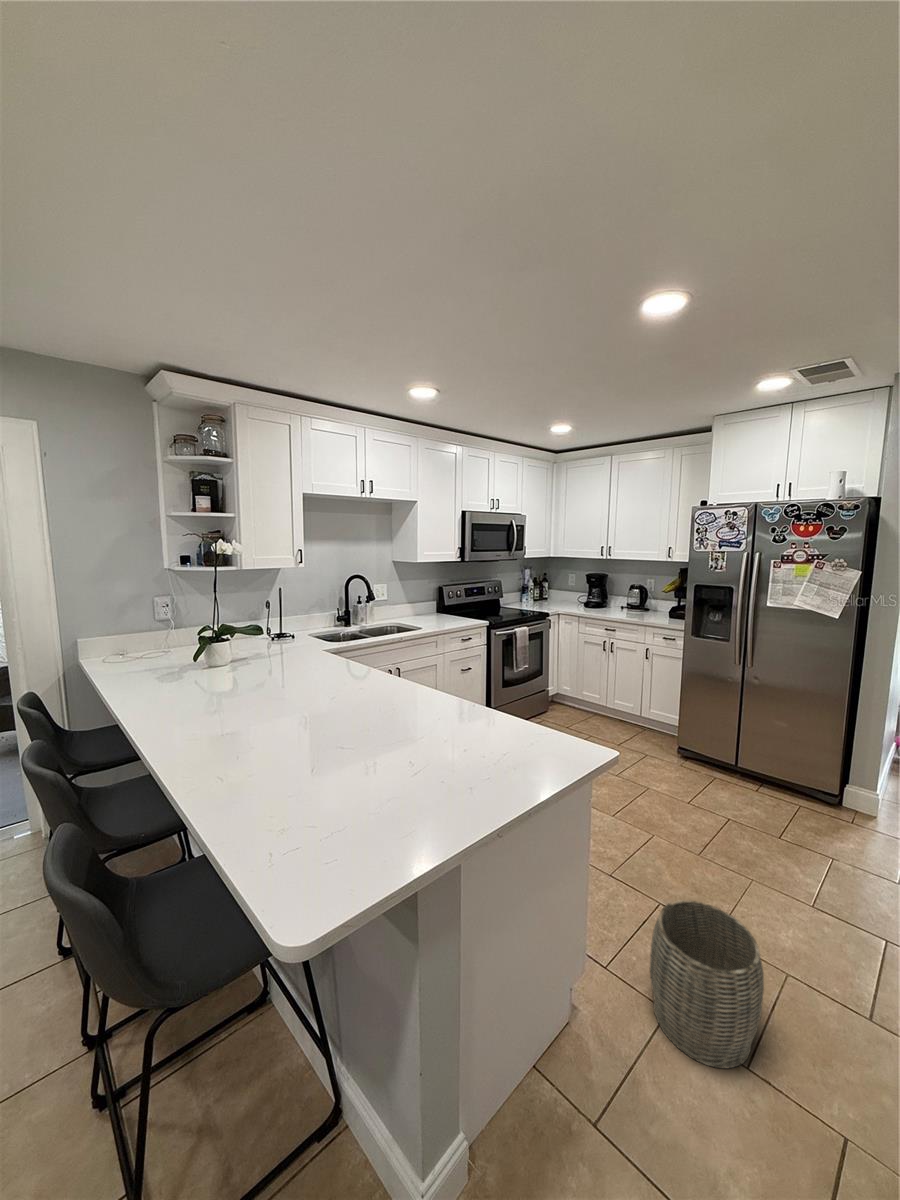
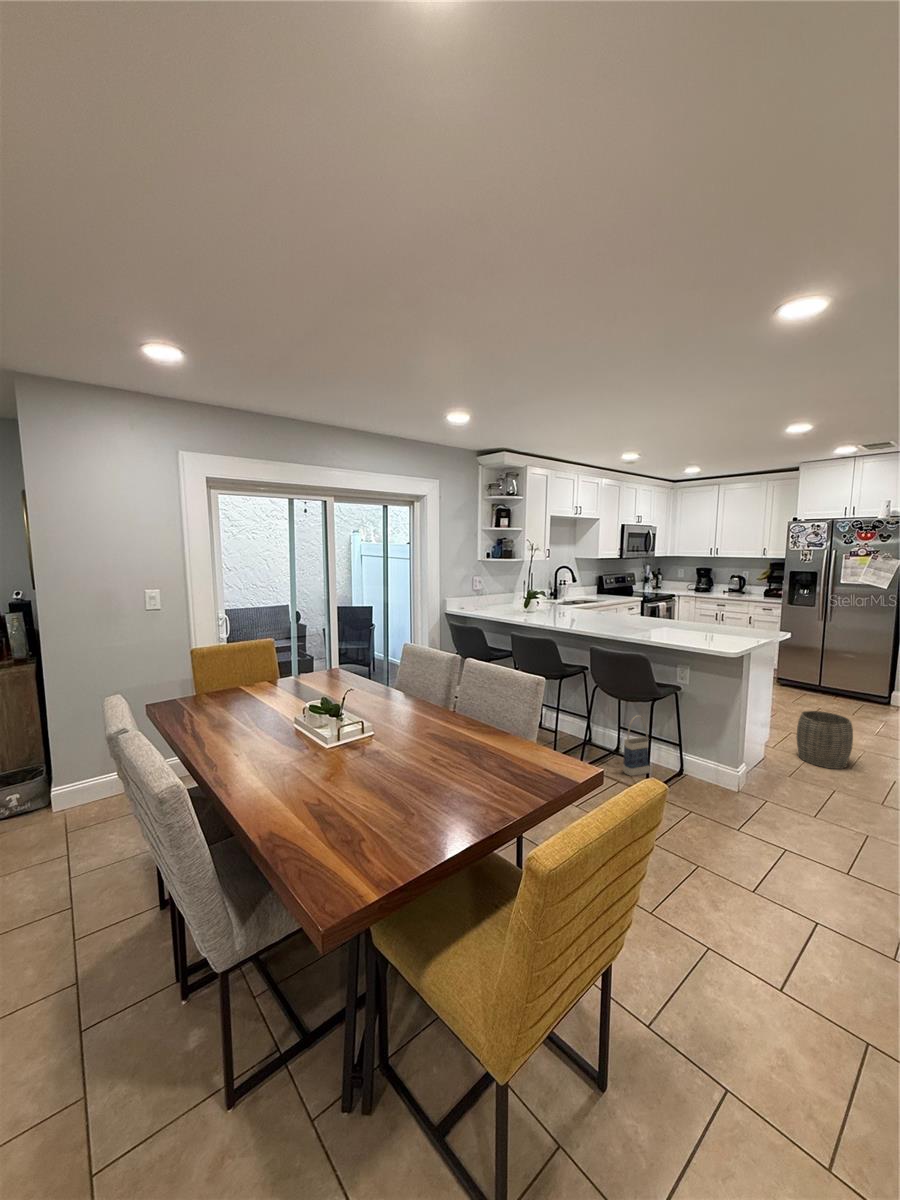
bag: none [203,976,279,1135] -> present [623,716,650,776]

